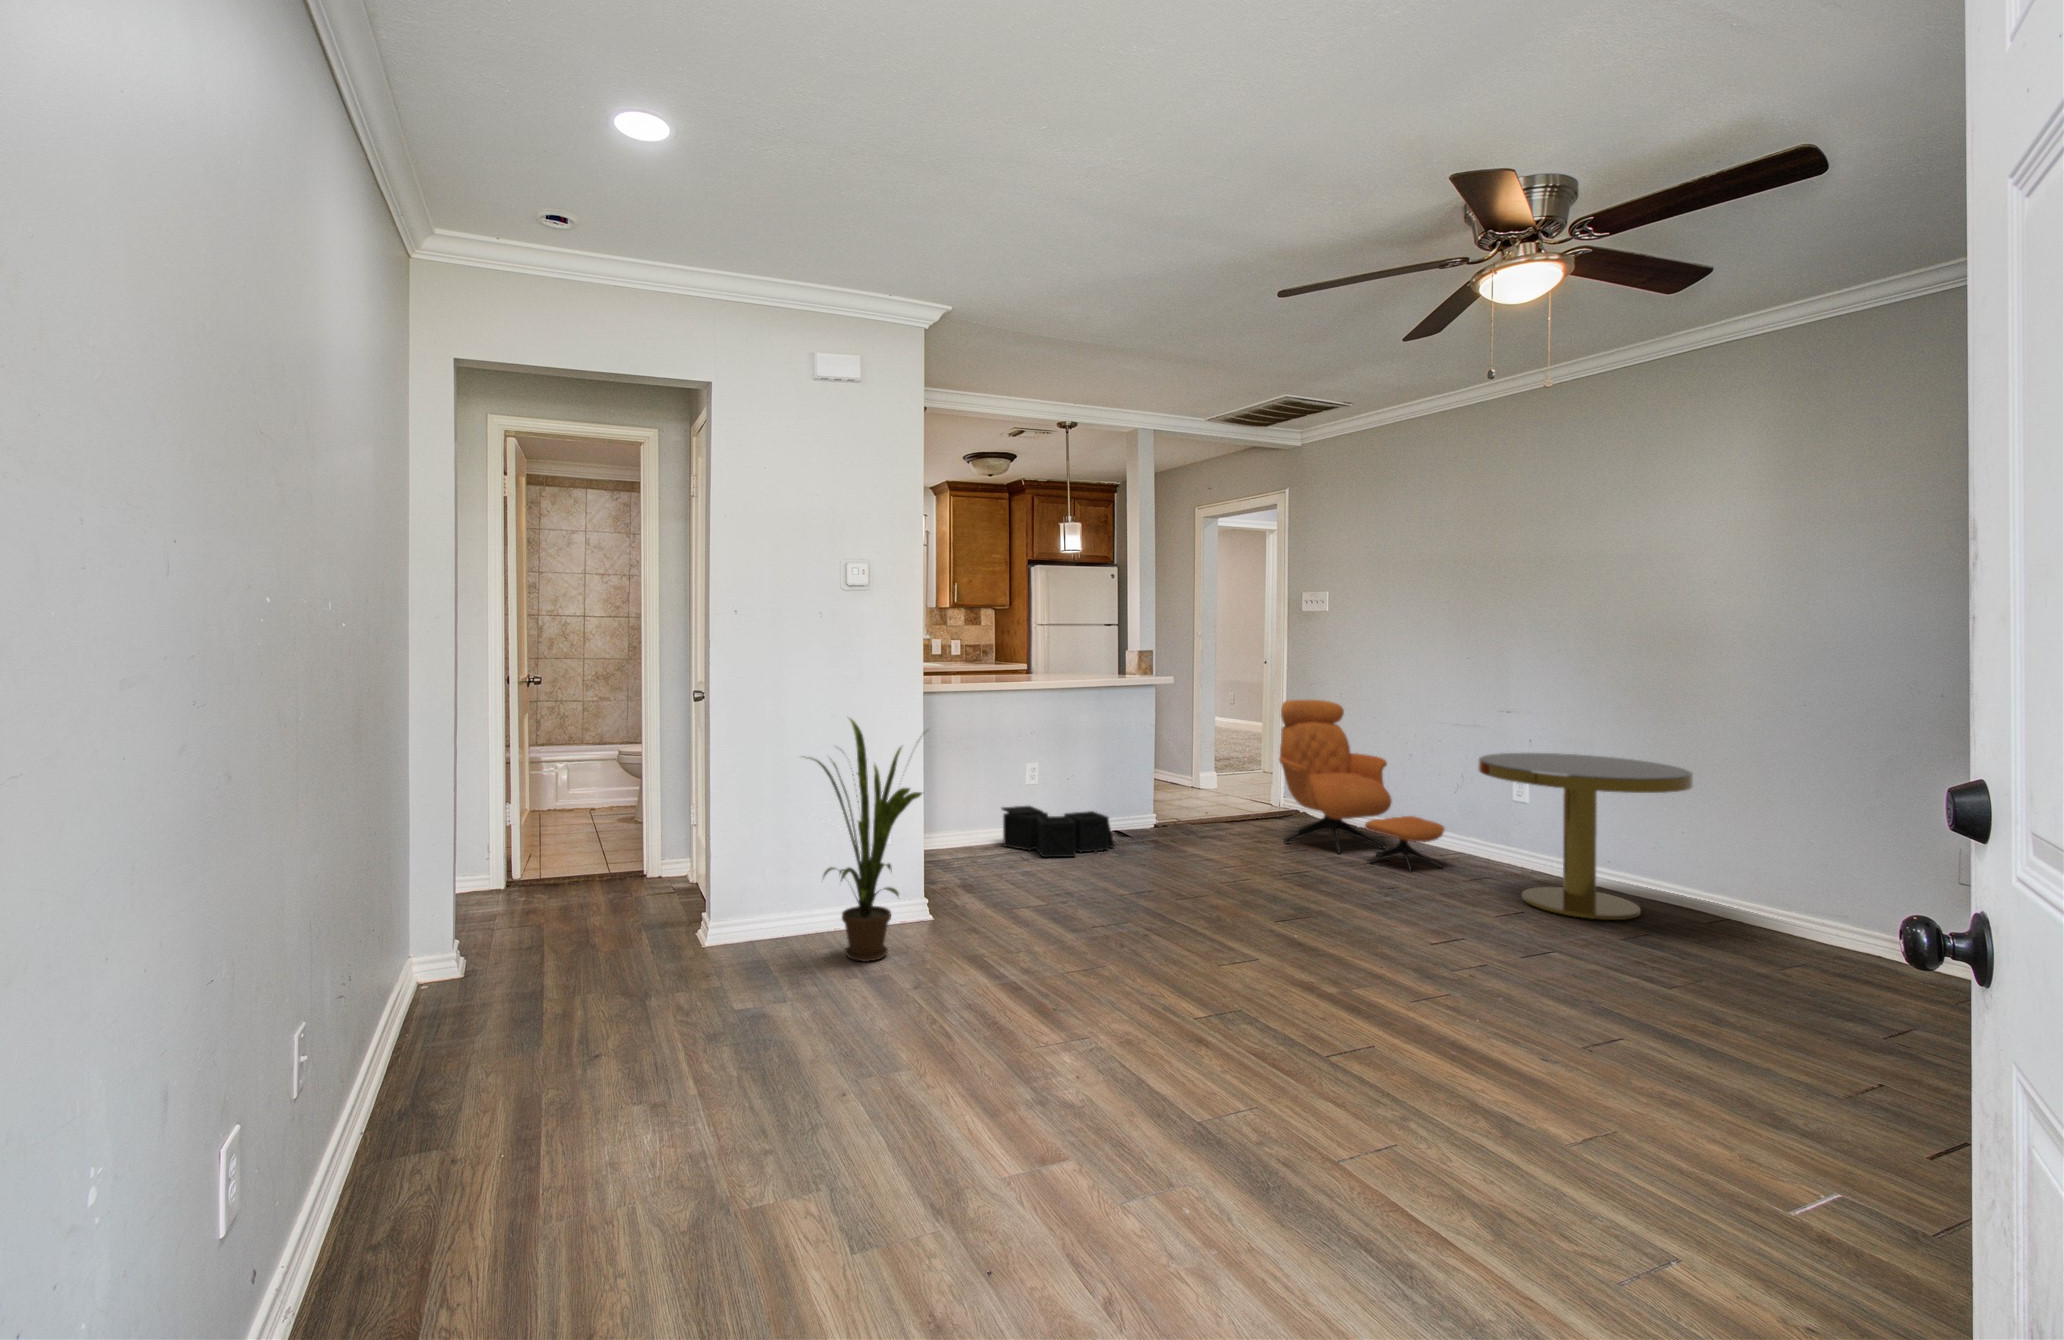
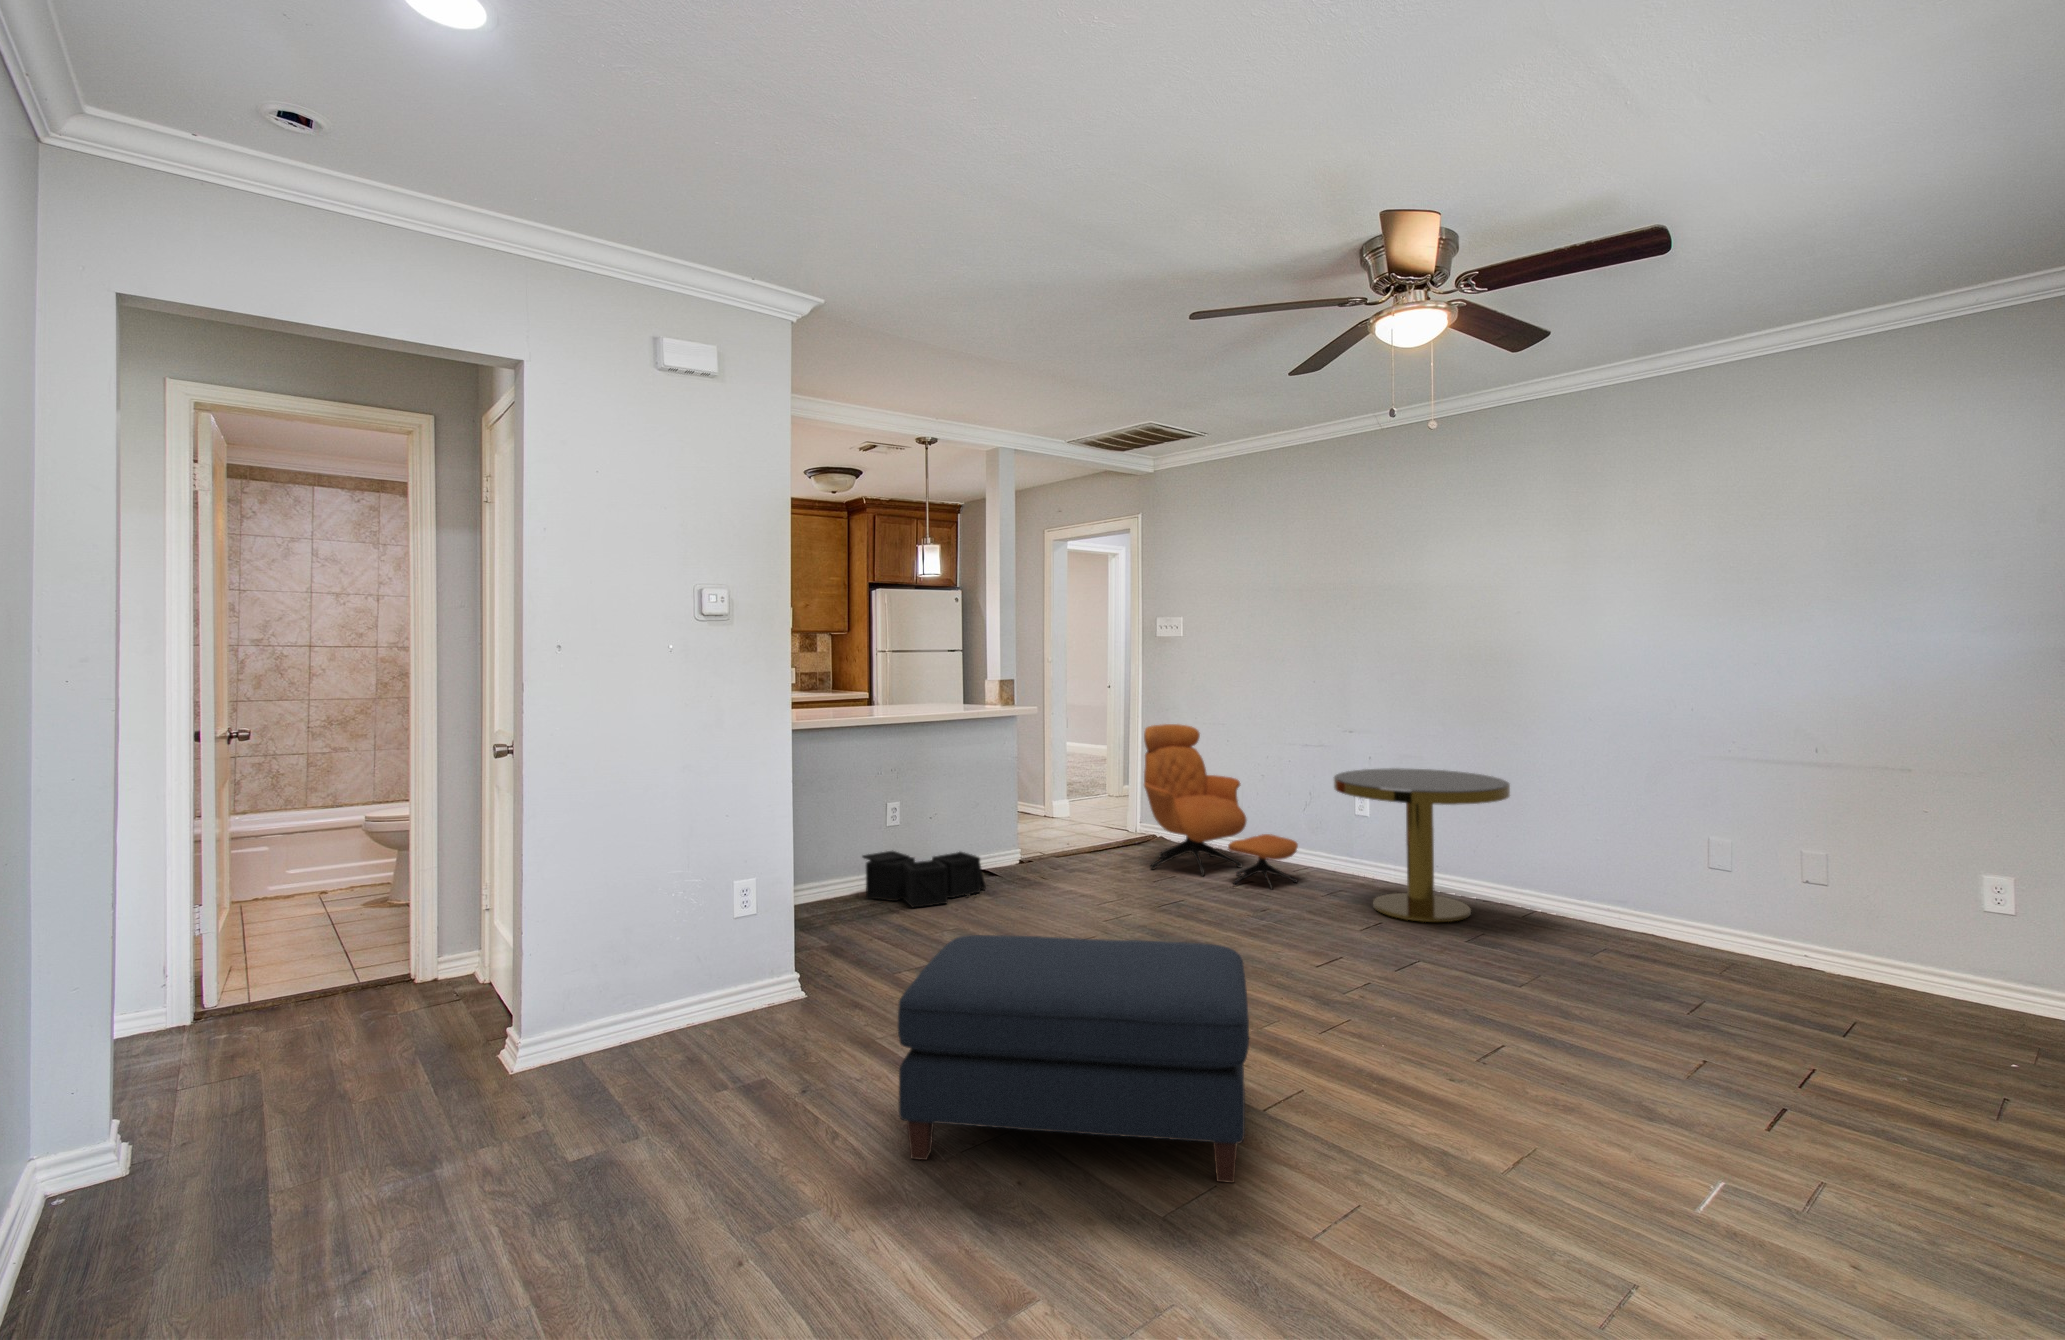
house plant: present [810,719,922,961] -> none [641,770,813,1066]
ottoman: none [984,870,1315,1109] -> present [898,935,1249,1183]

